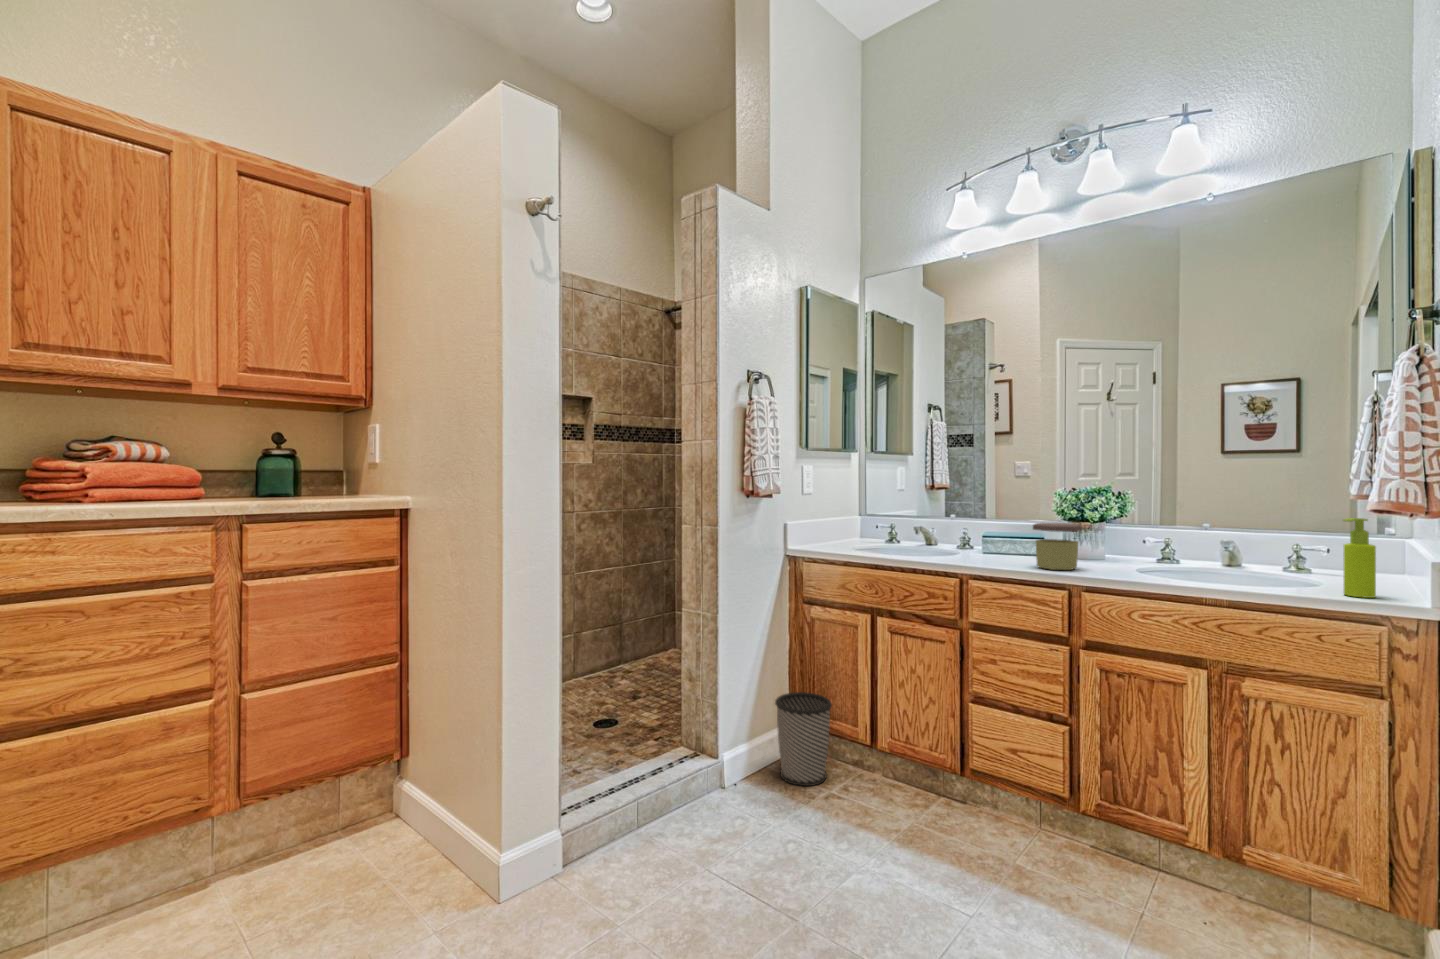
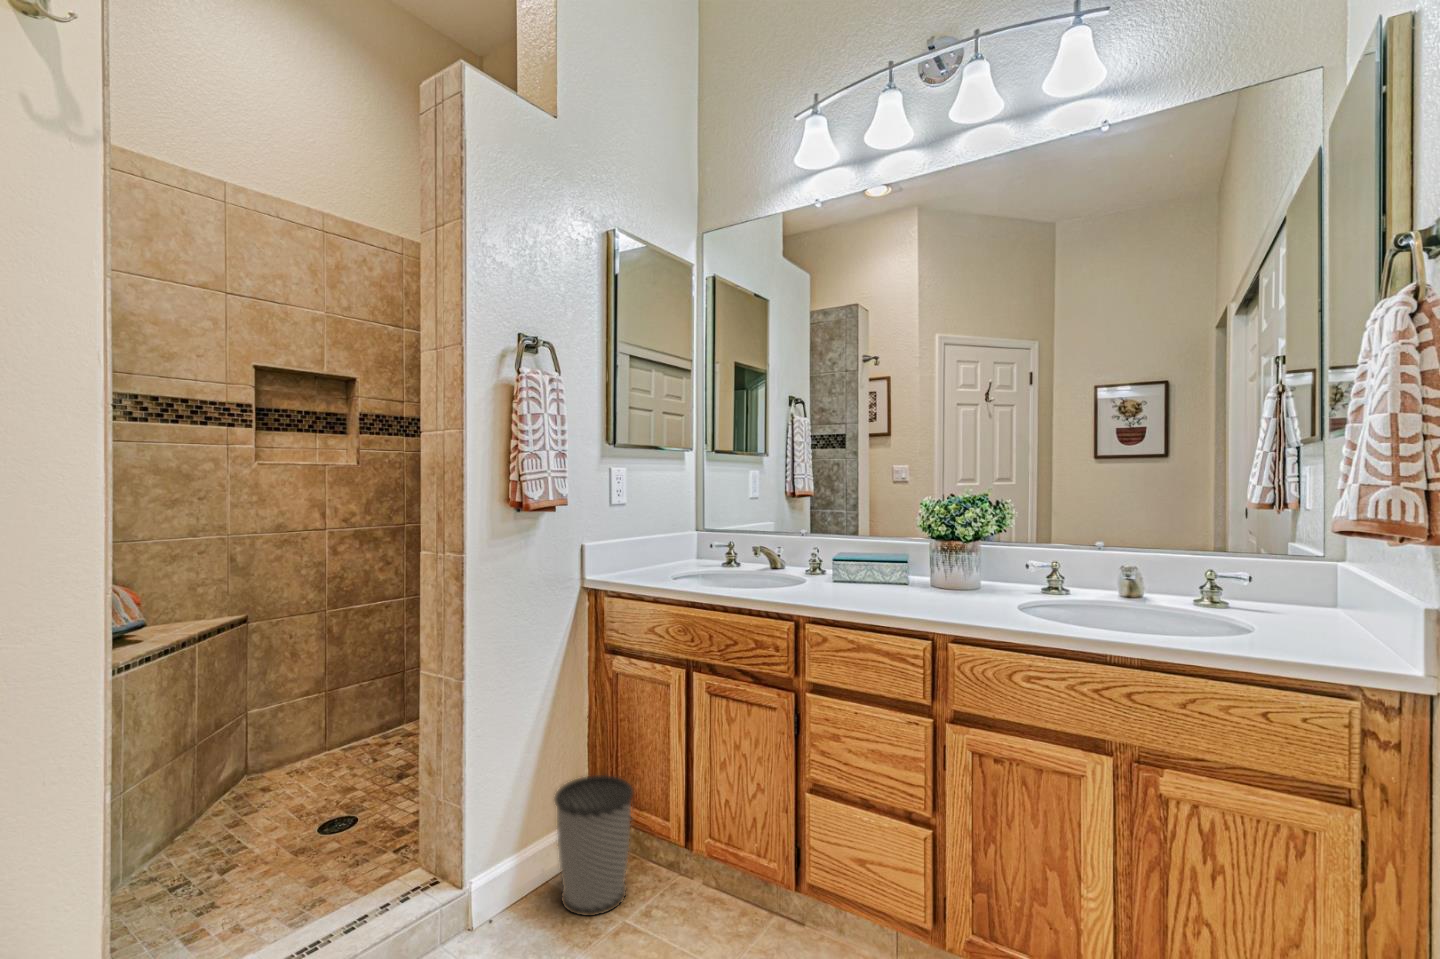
soap dispenser: present [1343,518,1376,598] -> none [1290,542,1334,656]
jar: present [1033,523,1081,570] -> none [888,544,949,611]

